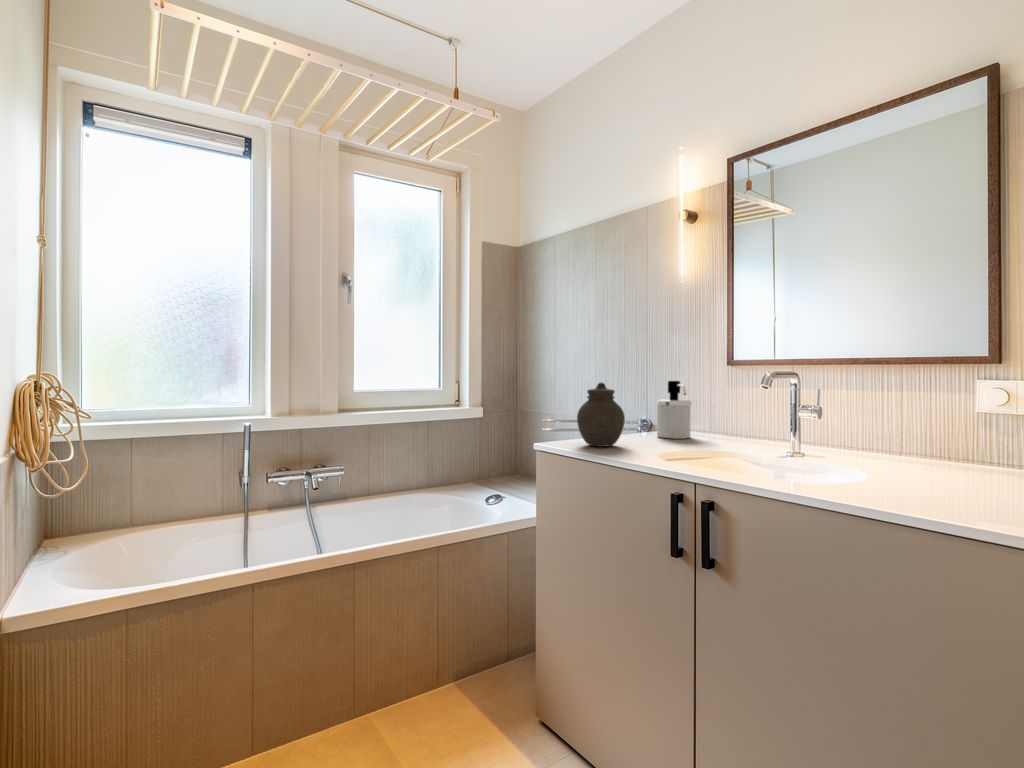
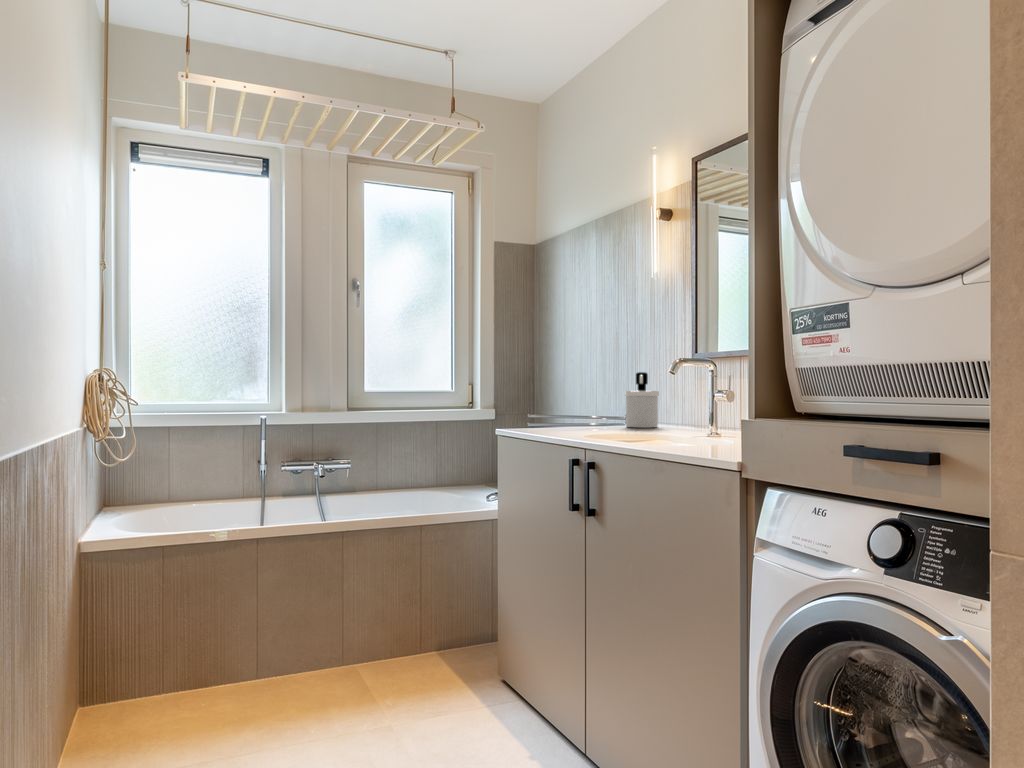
jar: present [577,383,625,447] -> none [534,373,577,431]

